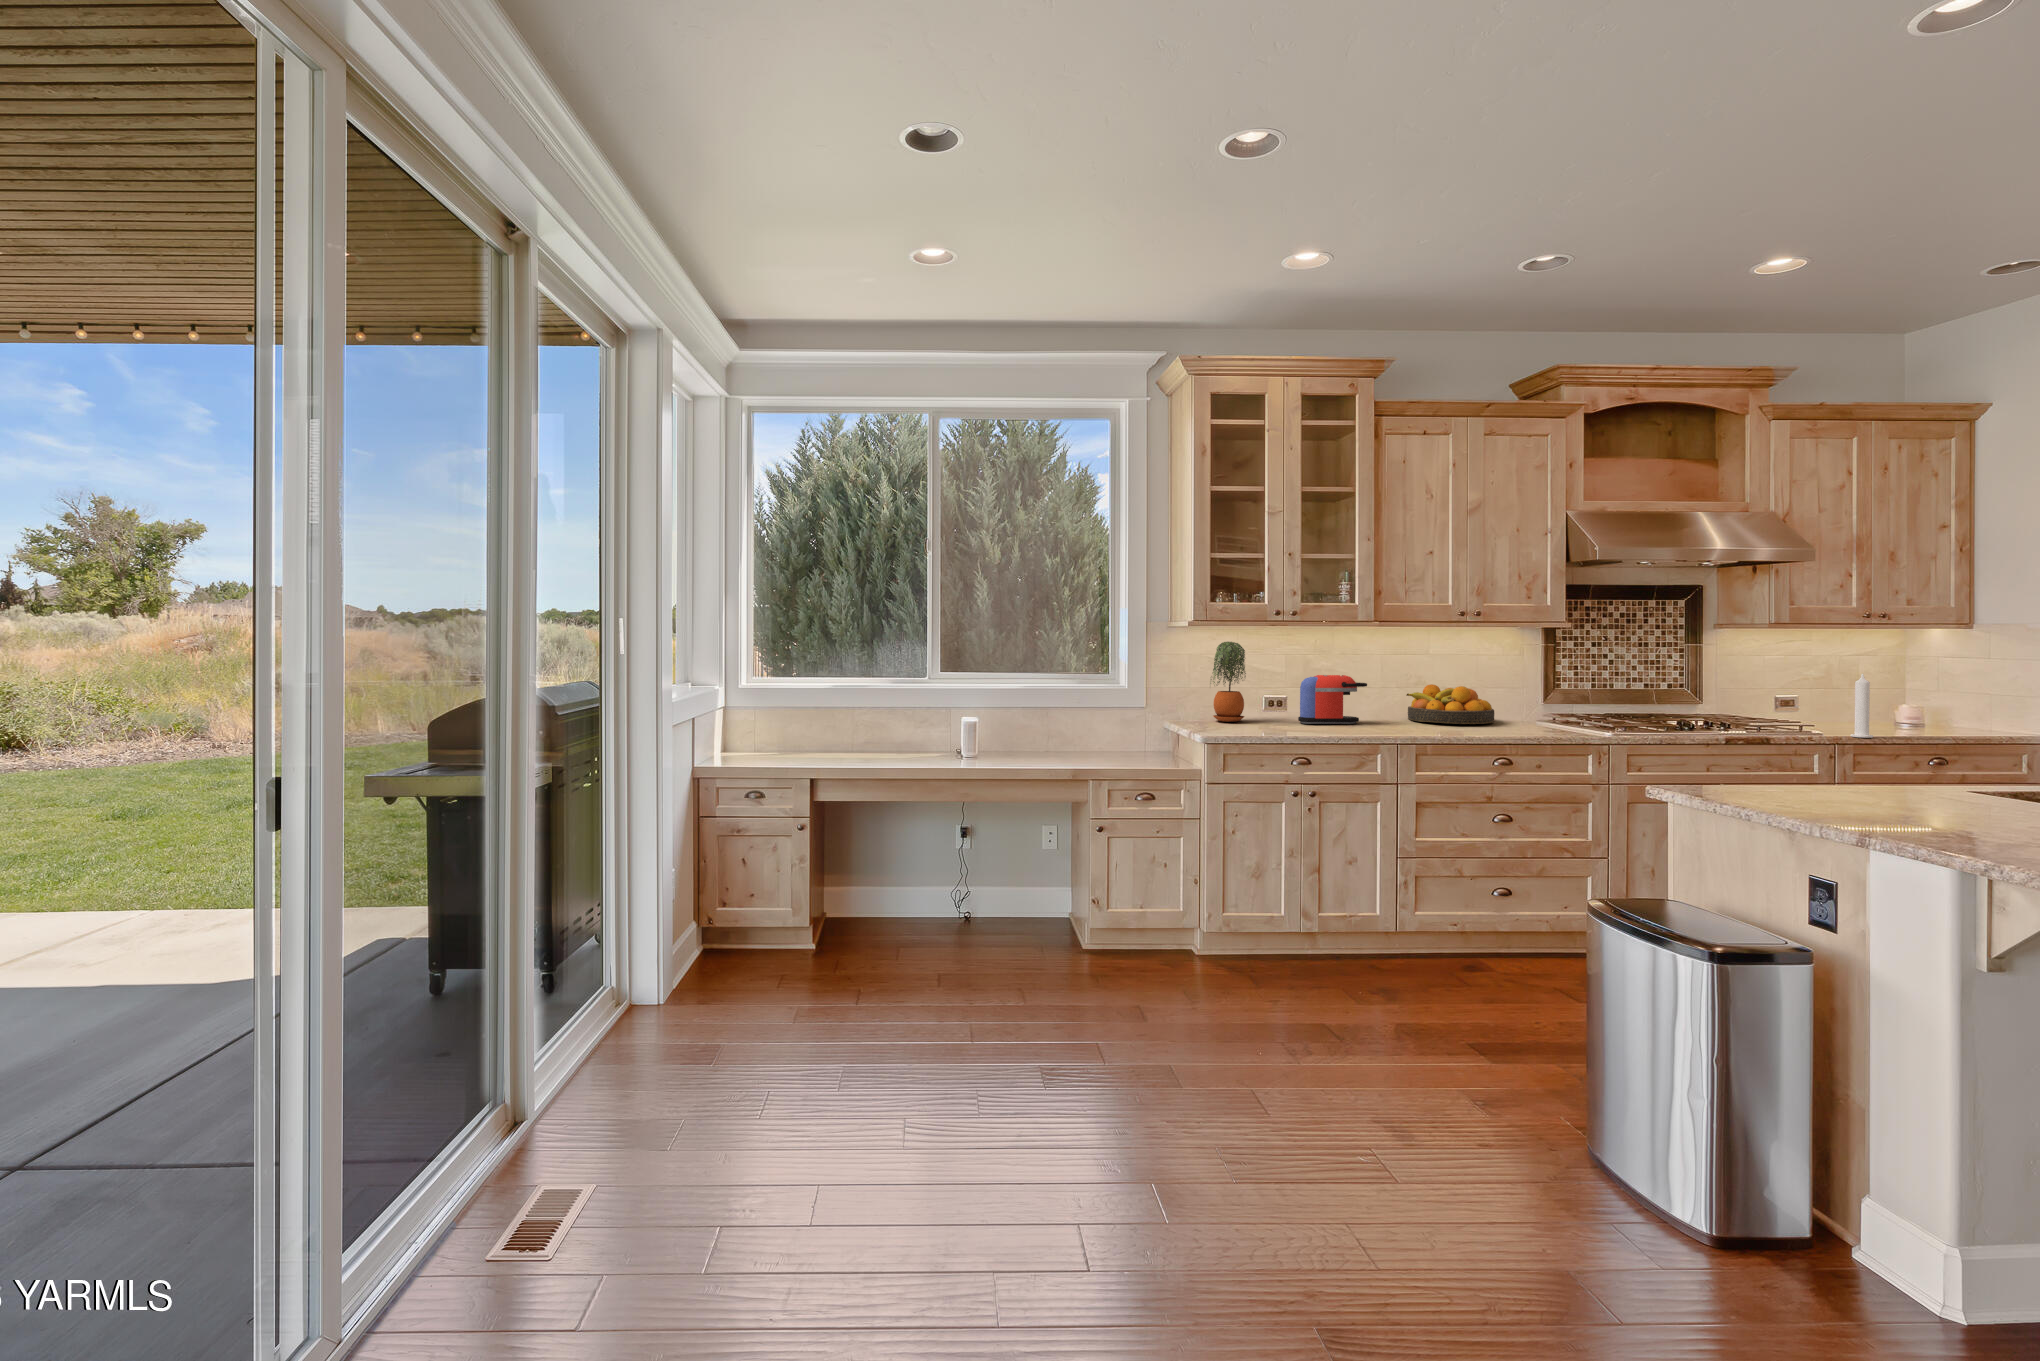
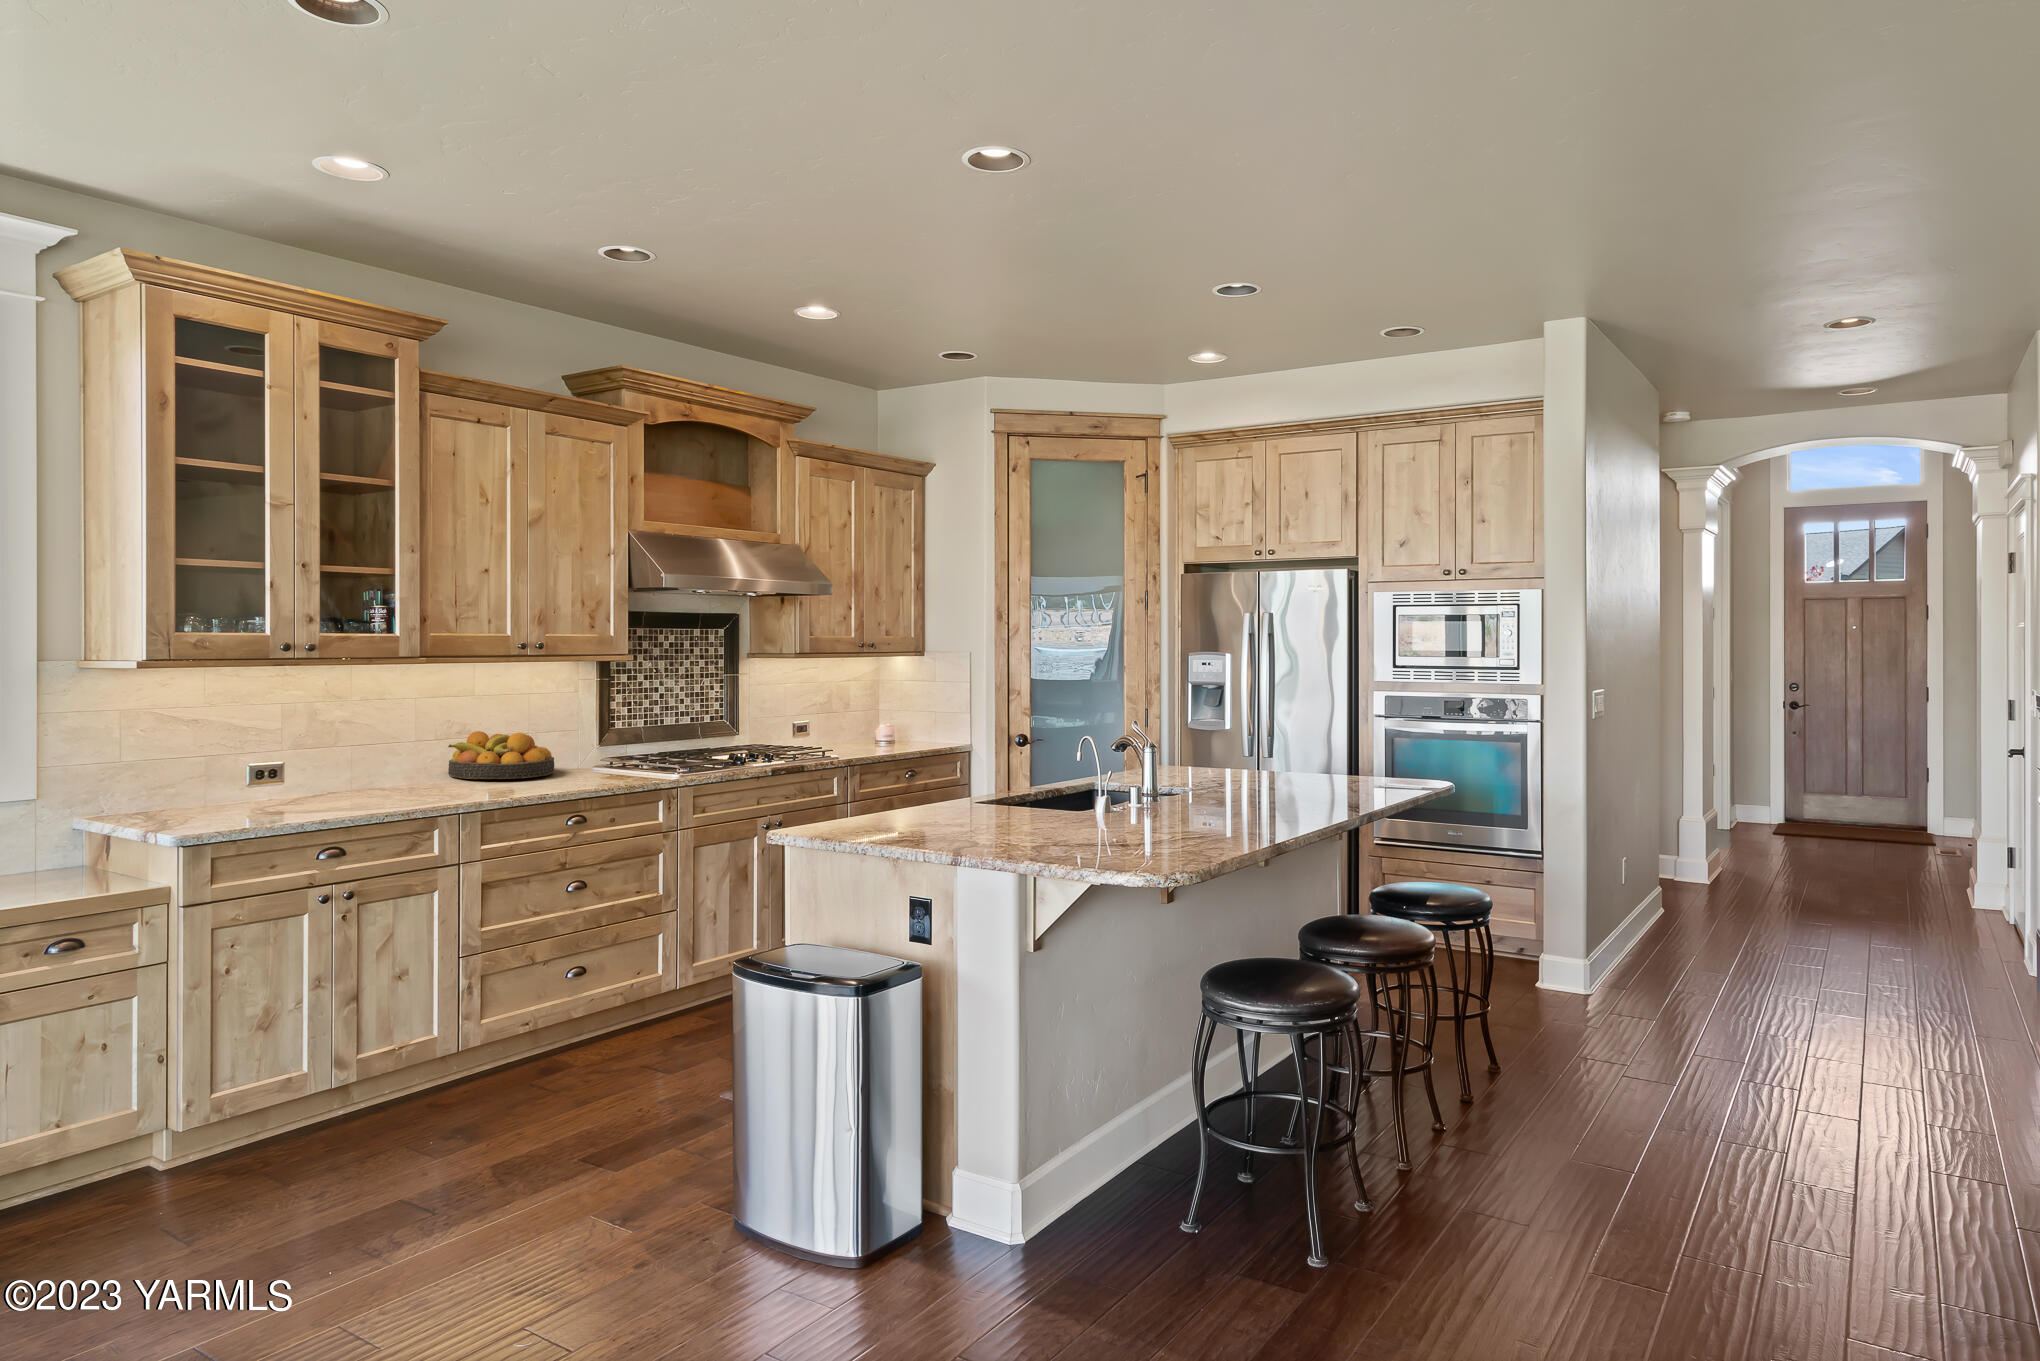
potted plant: present [1210,642,1246,722] -> none [162,686,224,805]
candle: present [1851,674,1873,738] -> none [866,702,882,760]
coffee maker: present [1298,675,1367,724] -> none [307,727,403,797]

